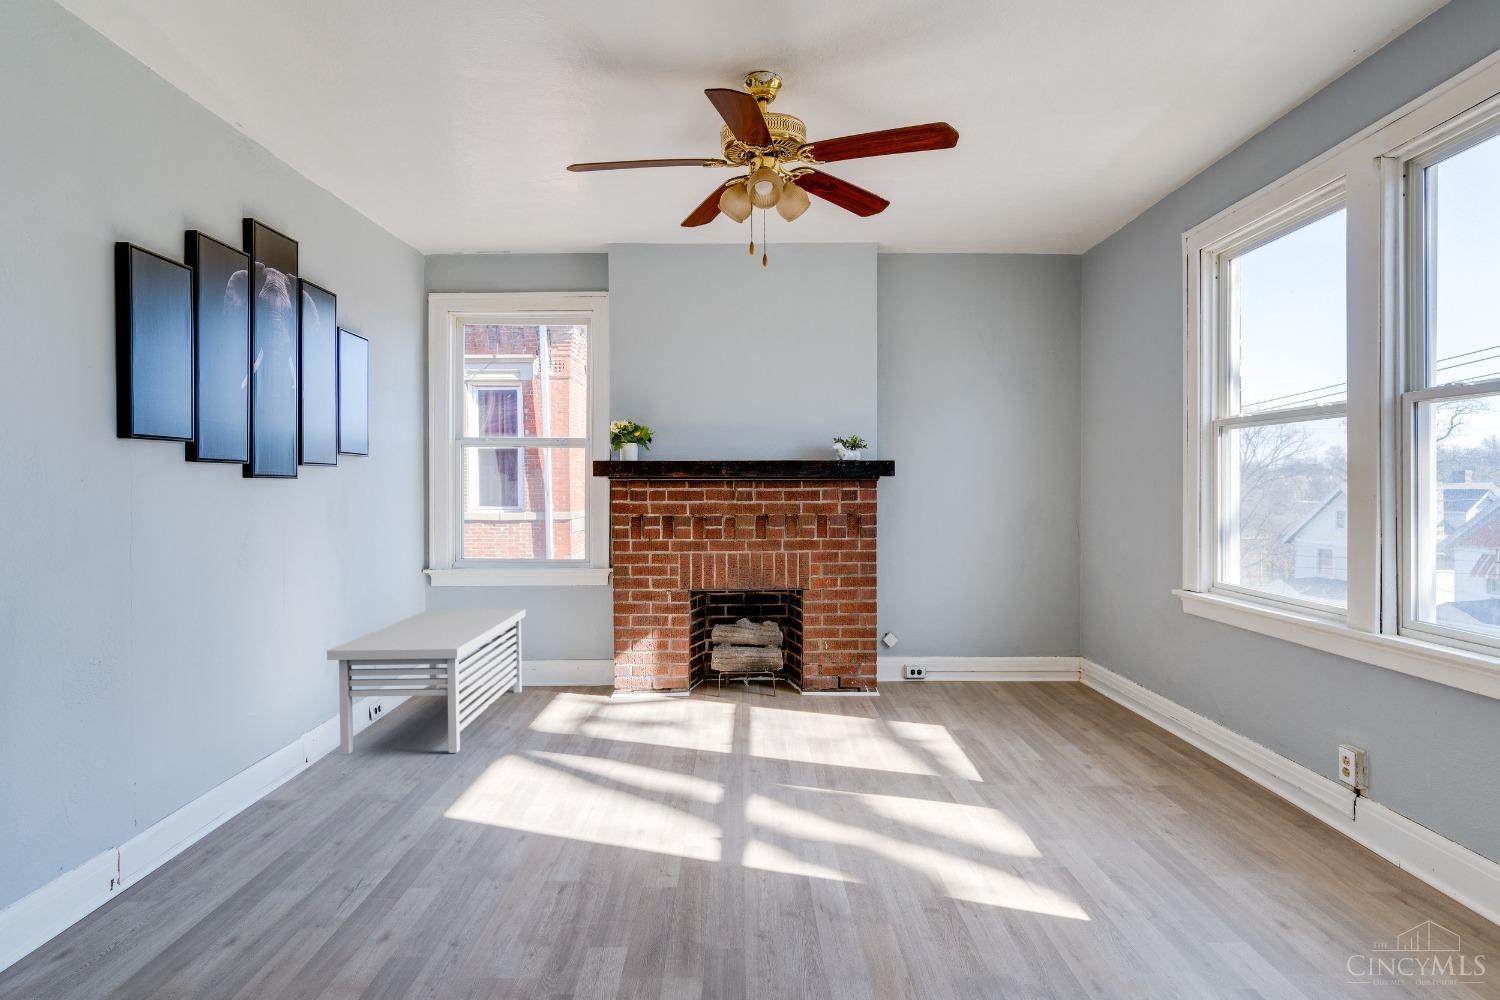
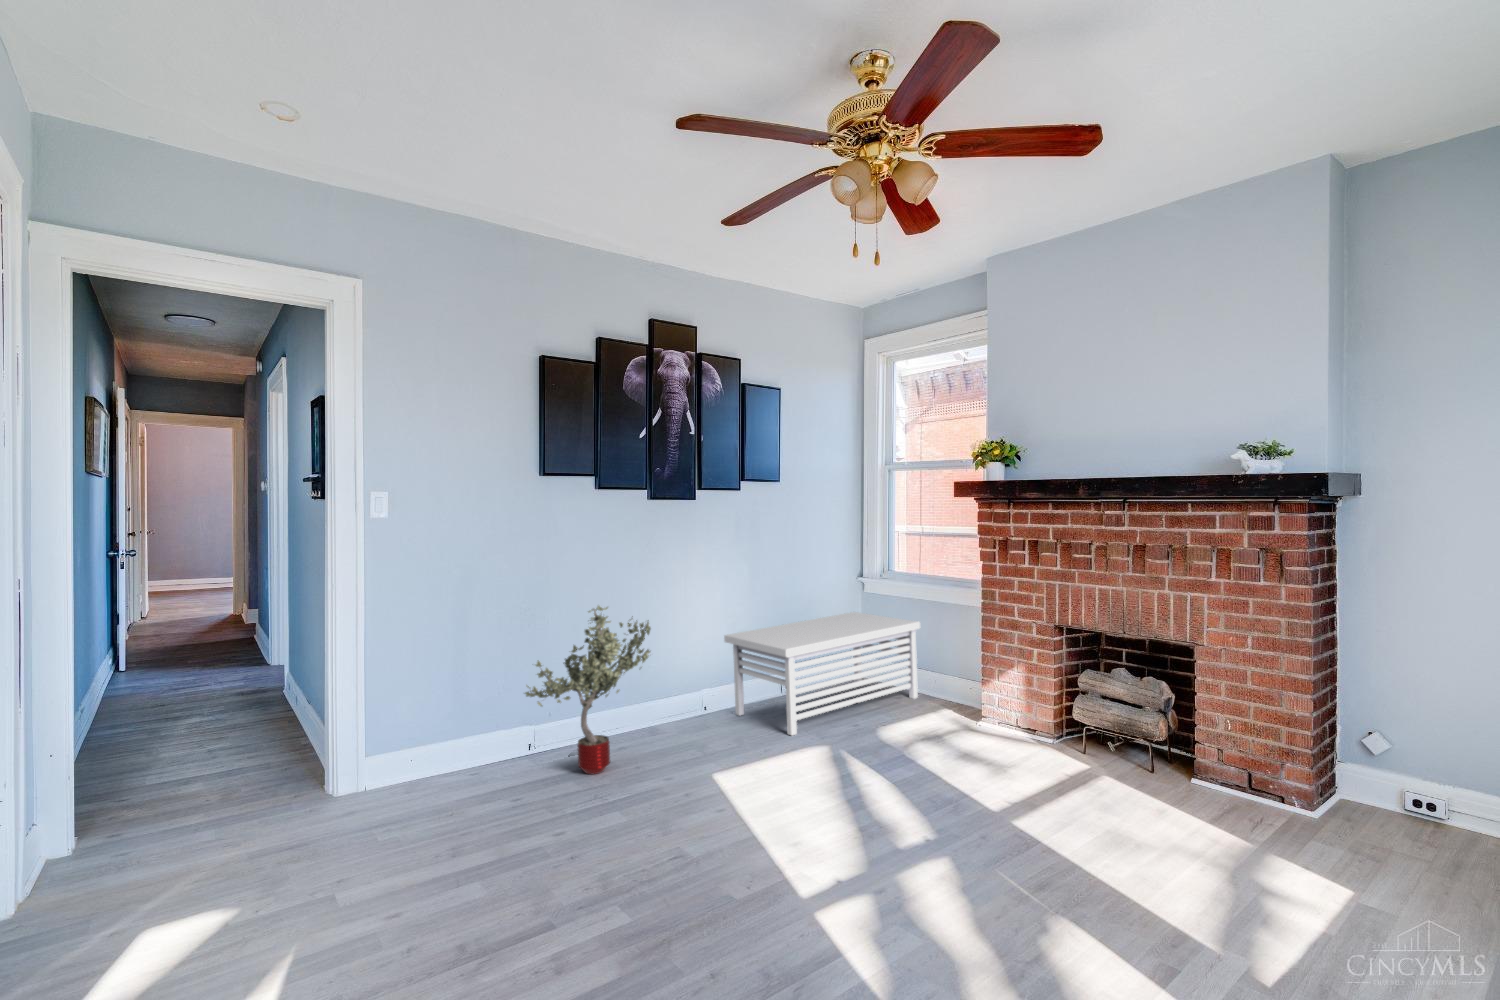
potted tree: none [138,614,324,877] -> present [525,606,651,774]

